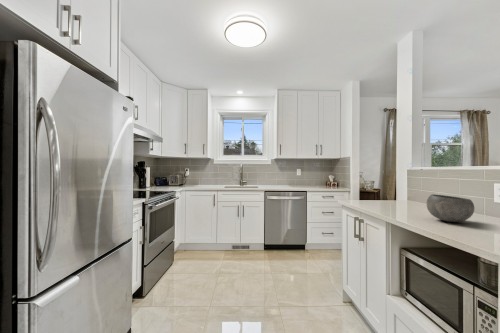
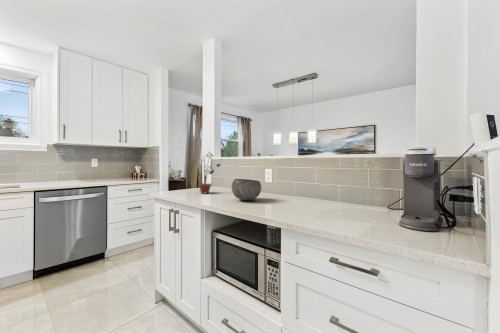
potted plant: none [382,162,415,207] -> present [198,154,220,193]

